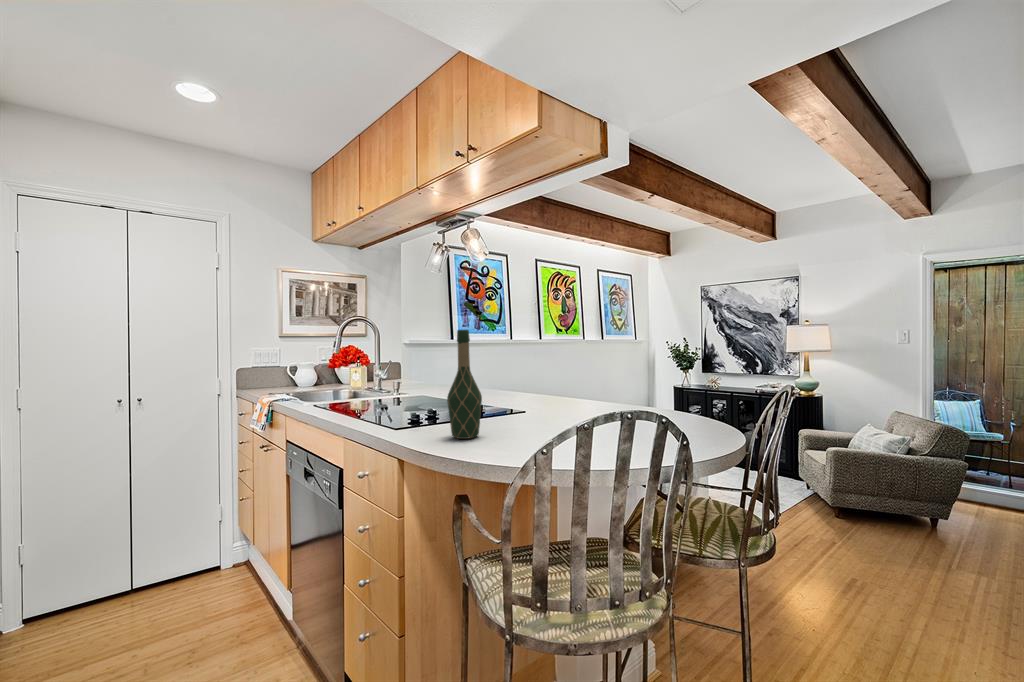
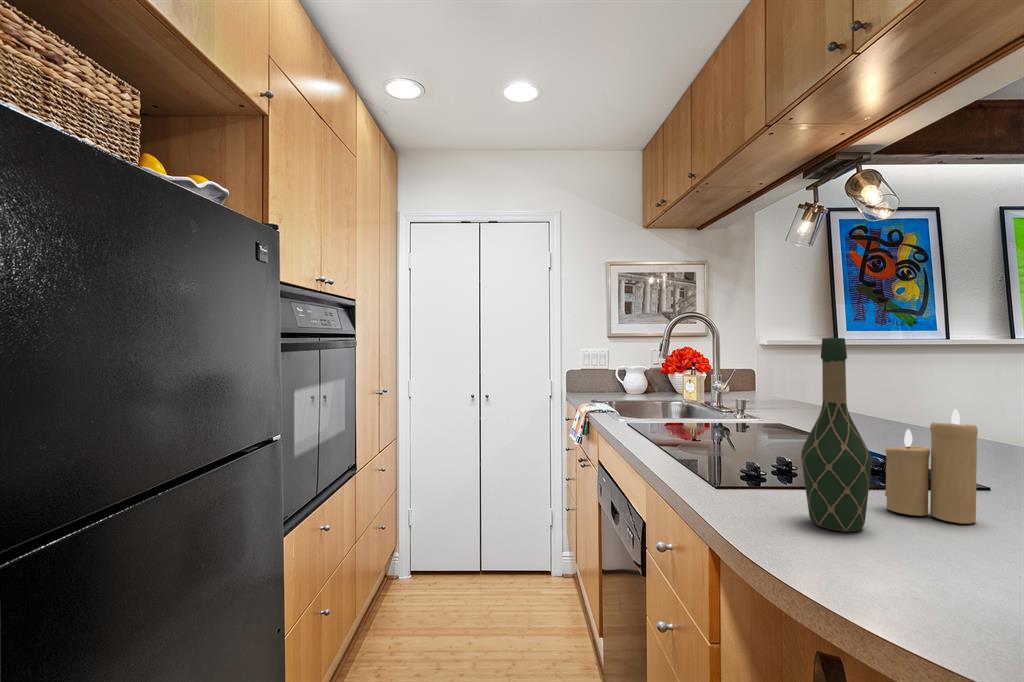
candle: none [487,368,526,427] -> present [885,409,978,524]

